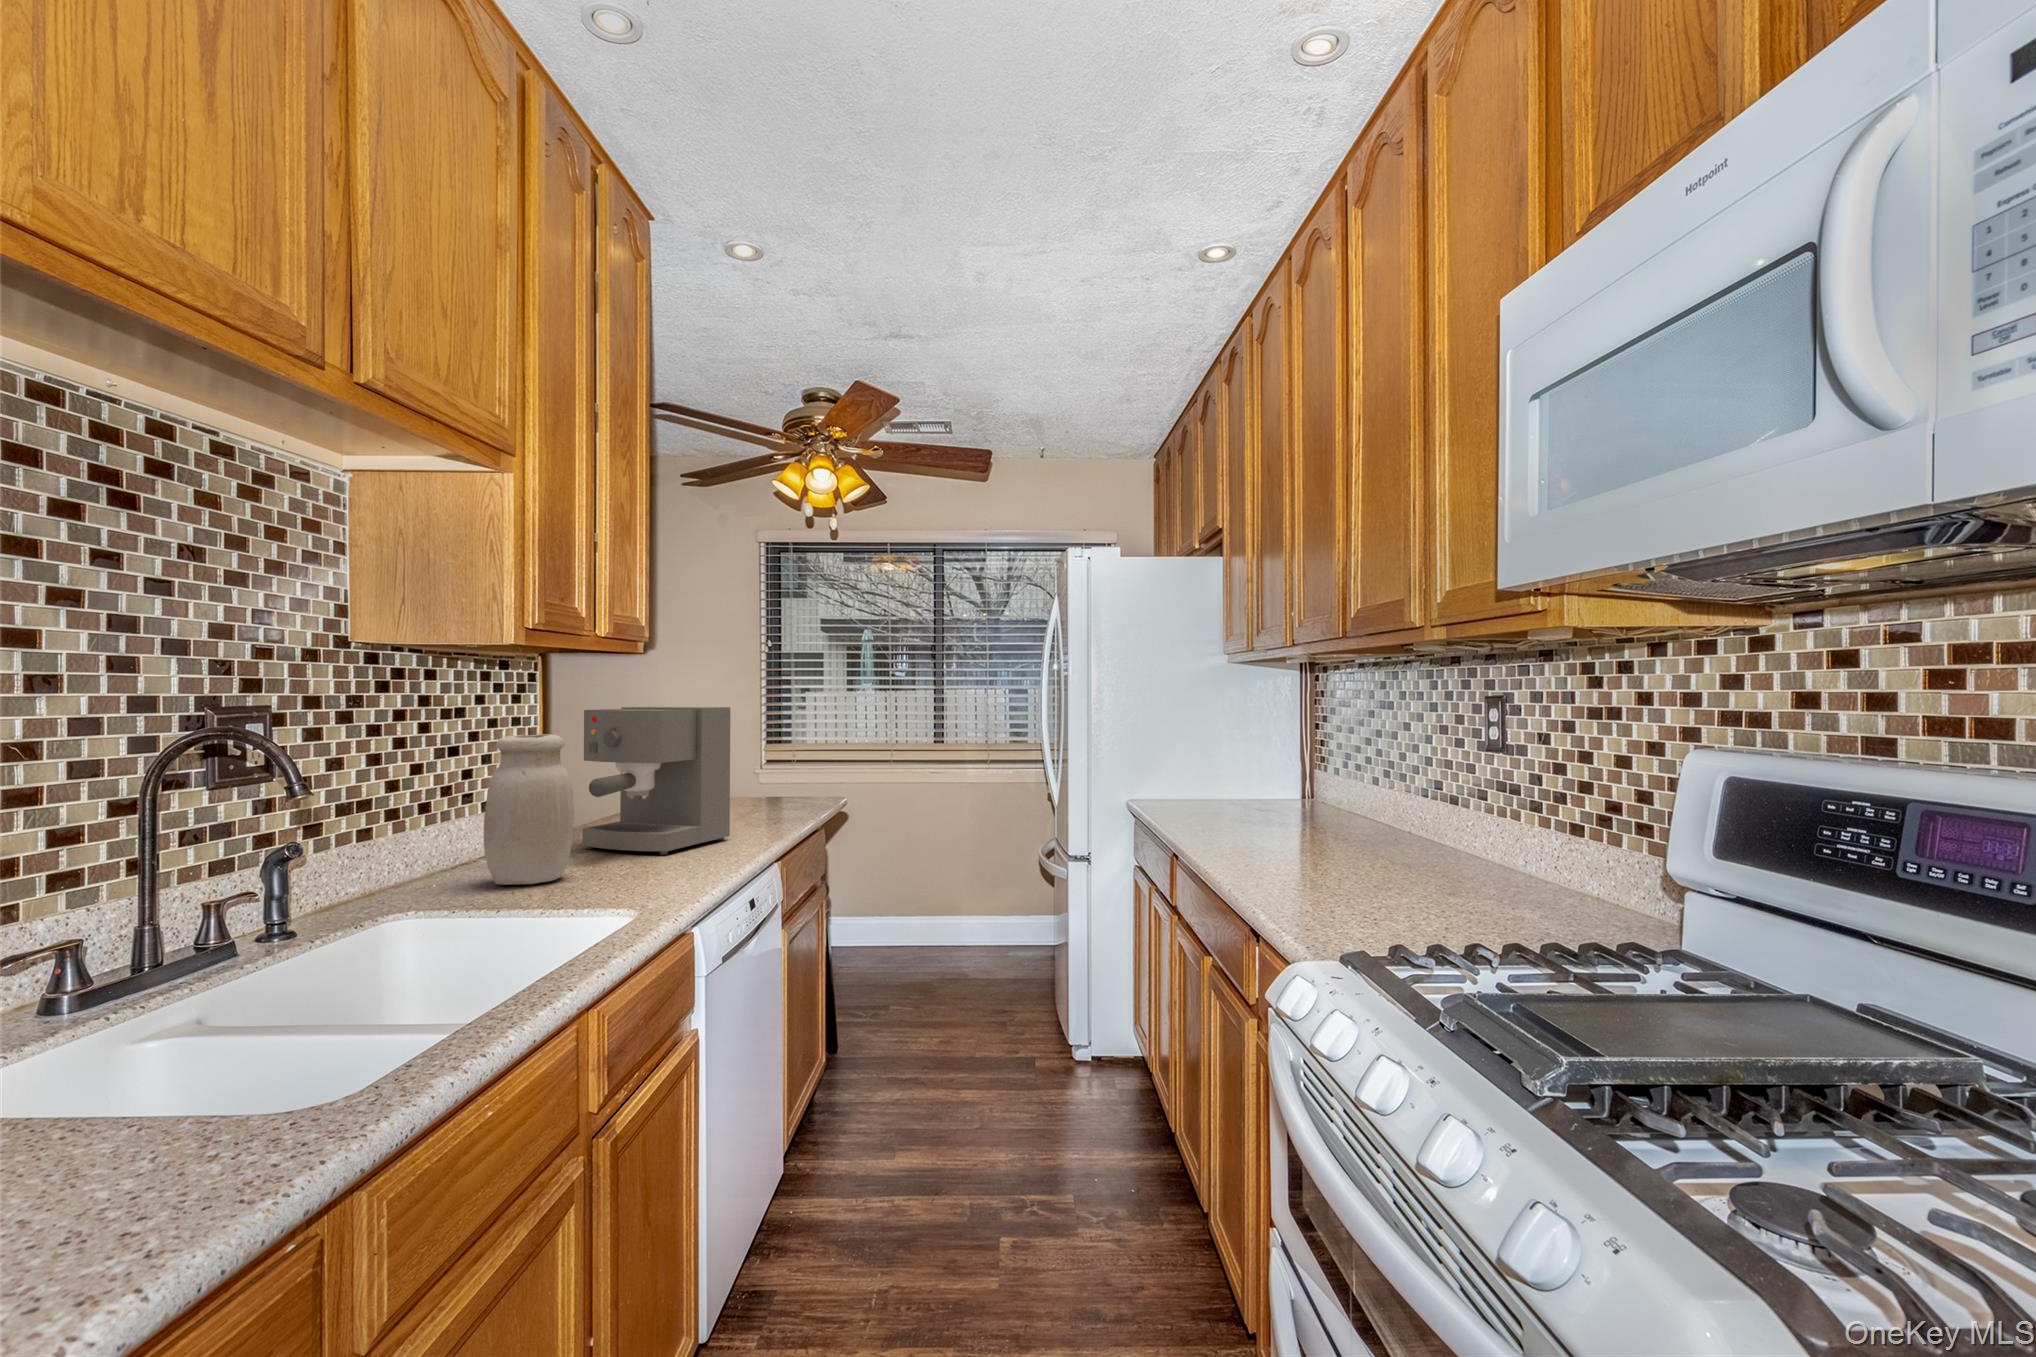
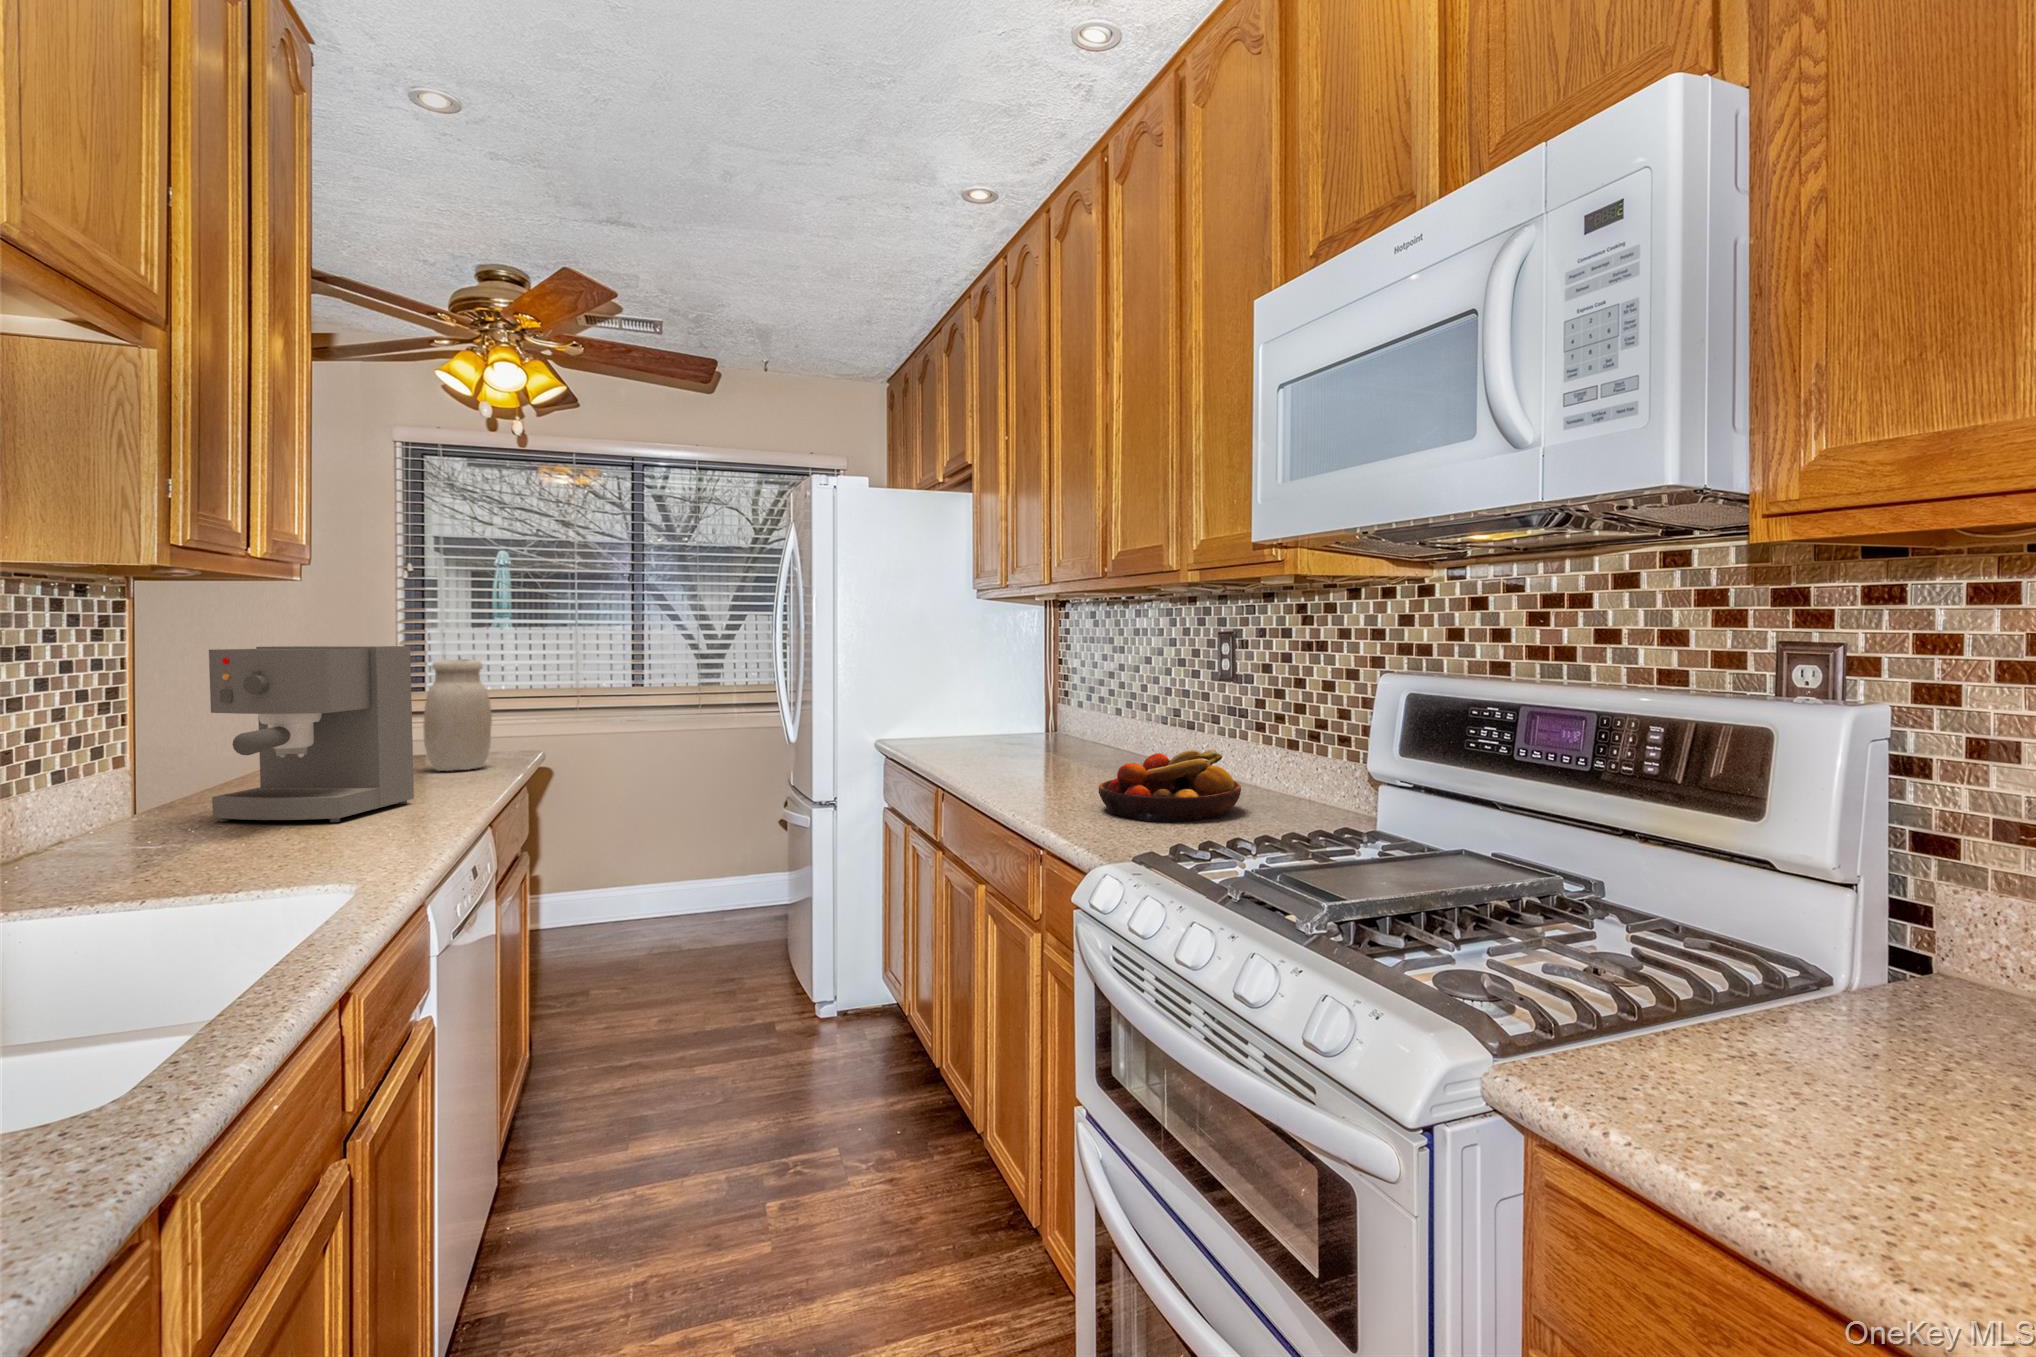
jar: present [484,734,574,885] -> present [423,659,492,771]
fruit bowl: none [1341,827,1511,910] -> present [1099,750,1241,822]

